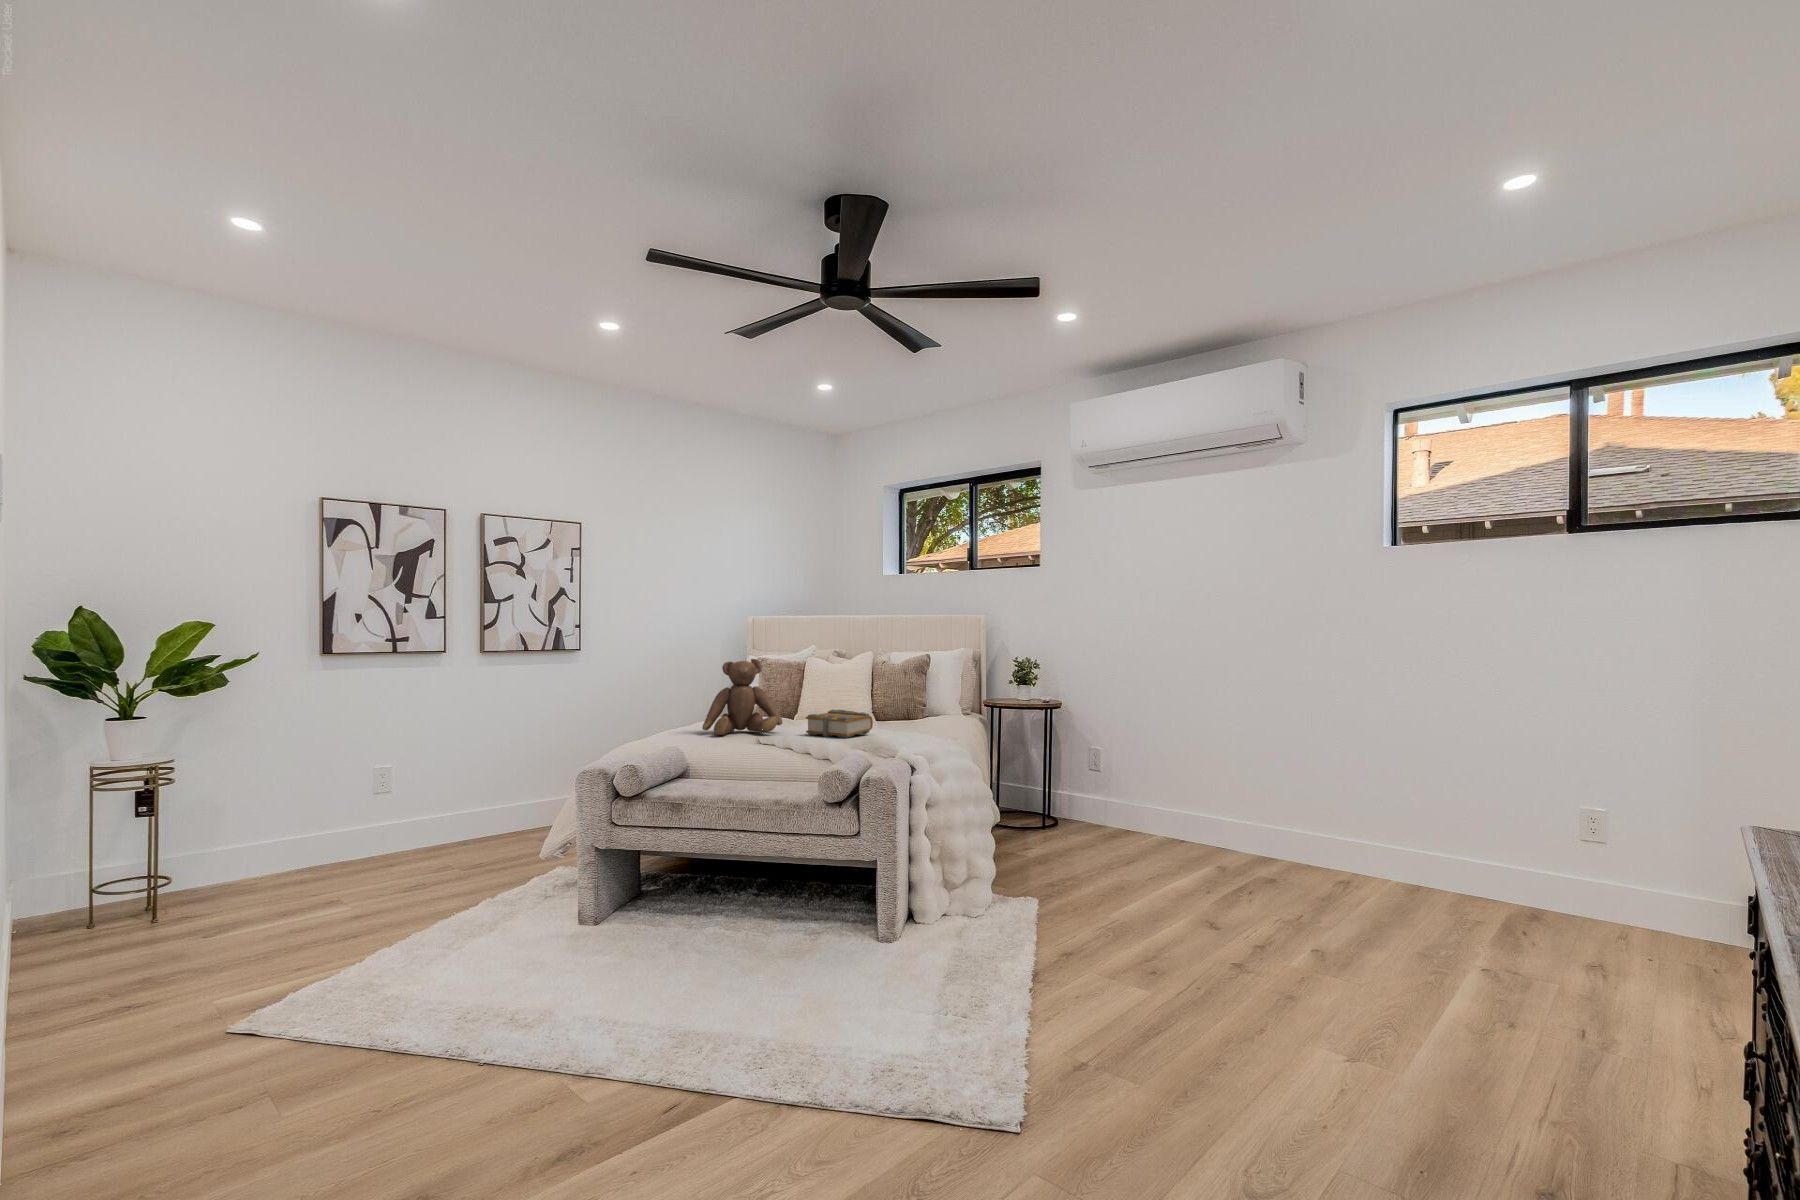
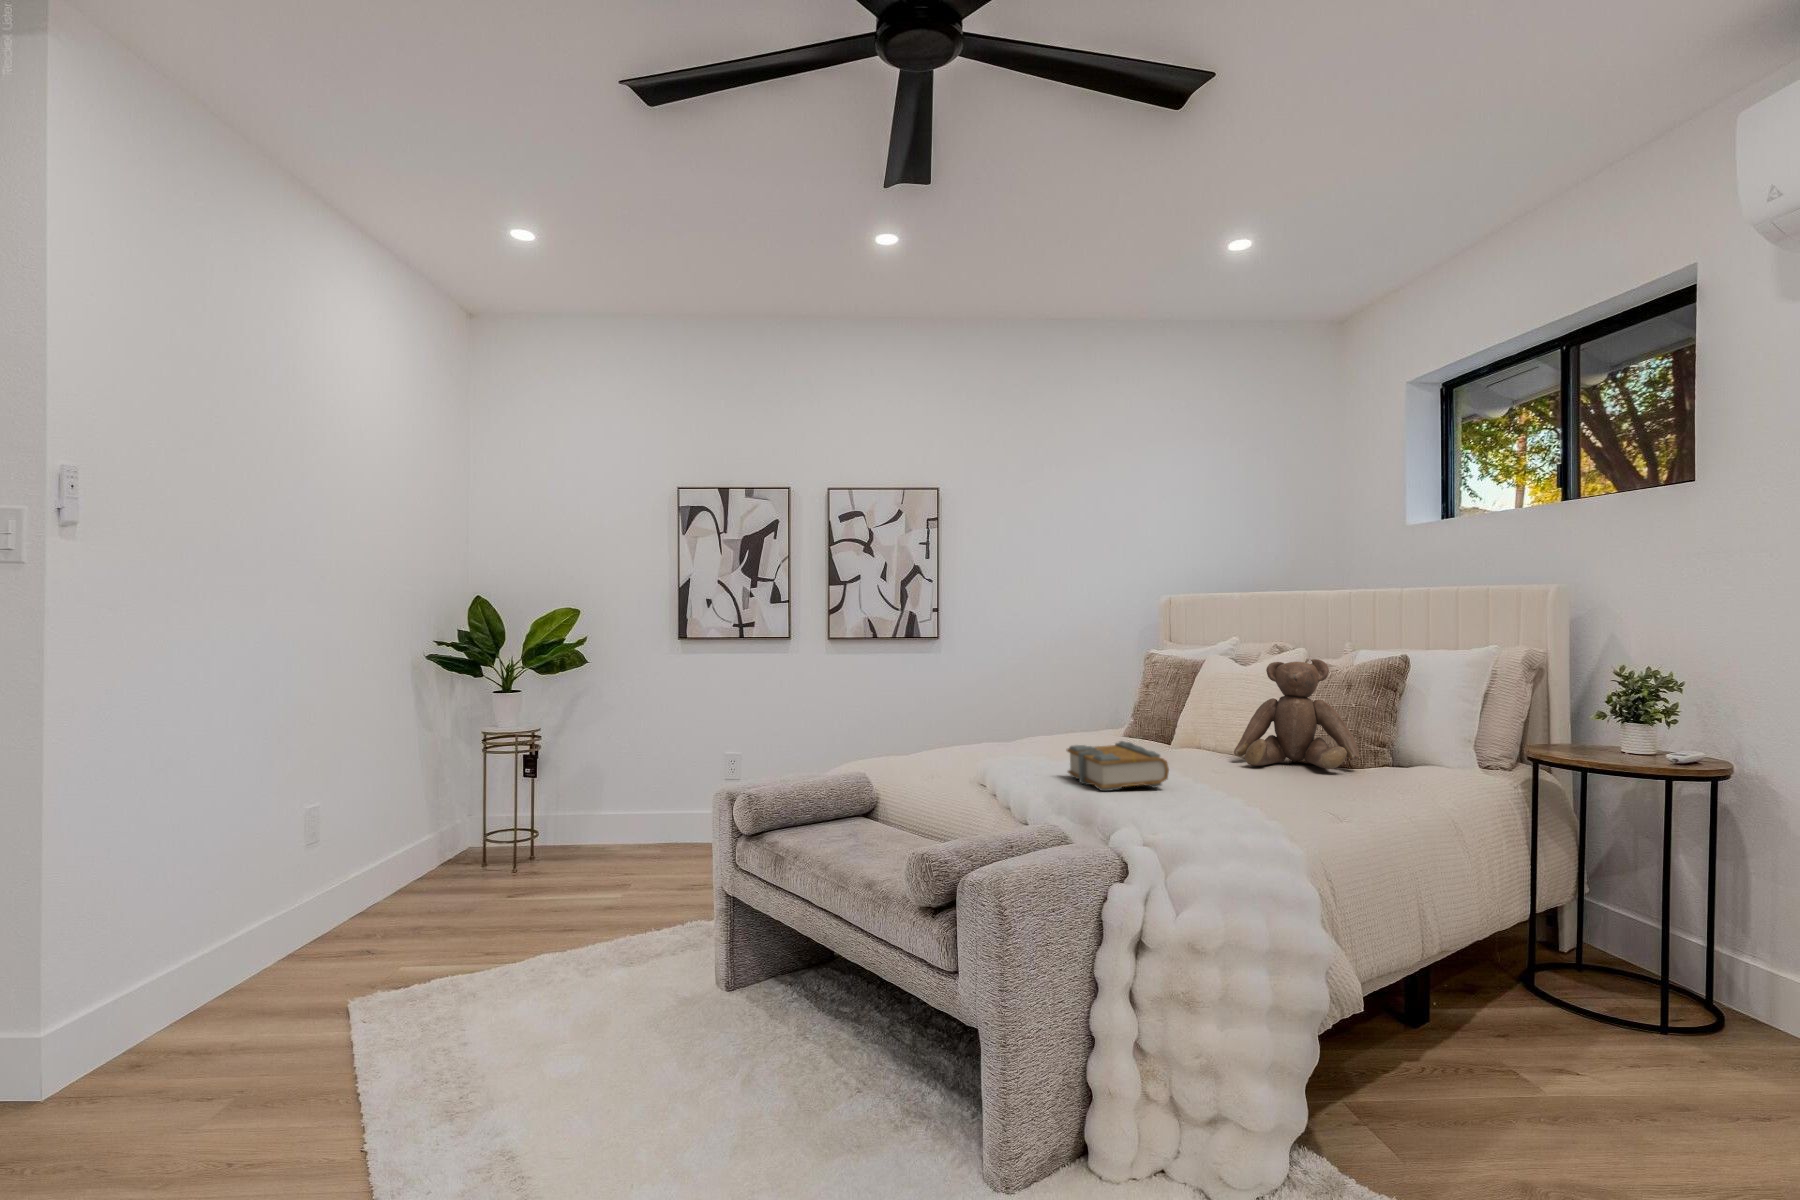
teddy bear: present [702,659,782,735] -> present [1234,659,1359,769]

